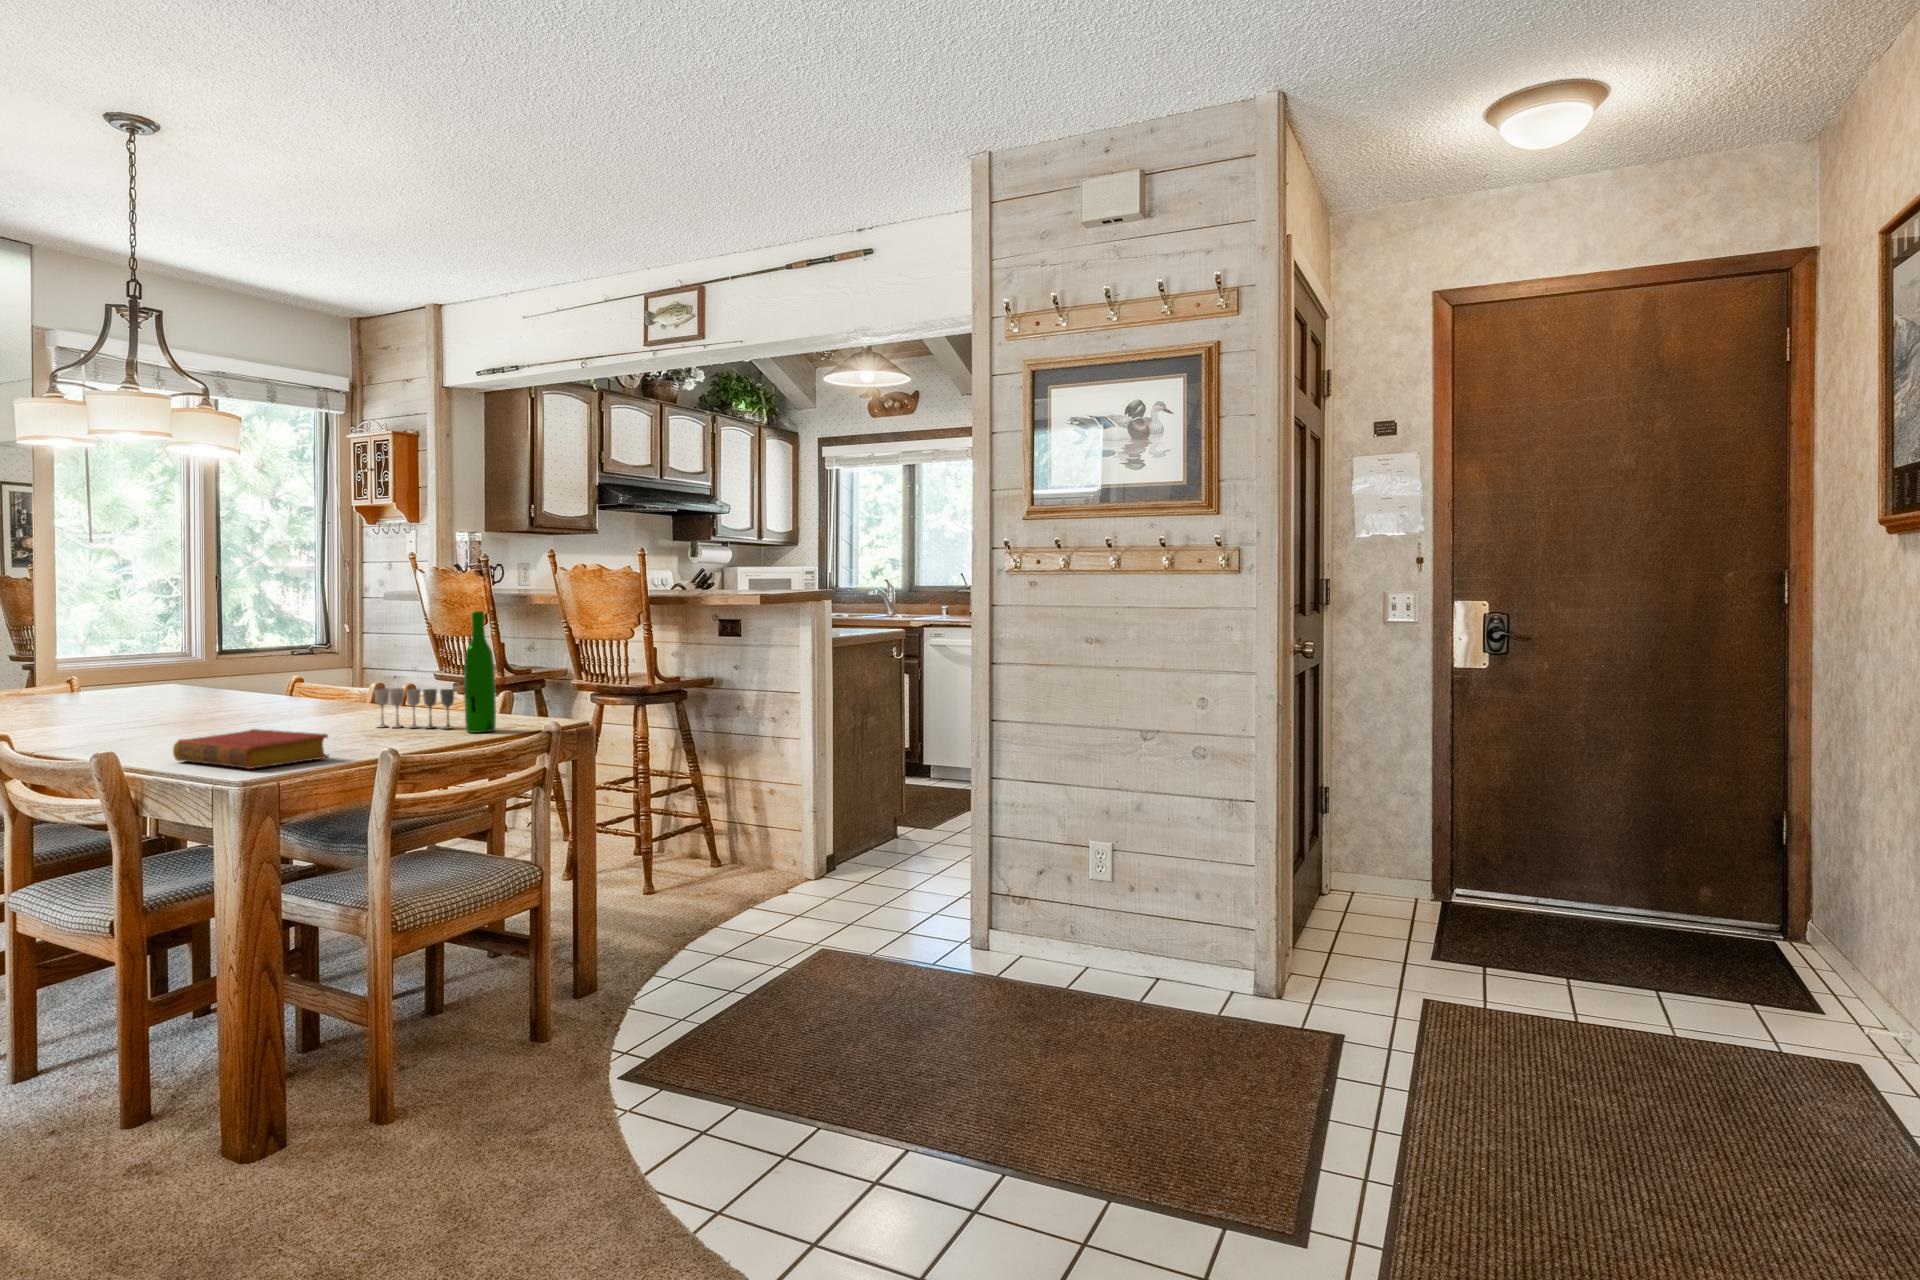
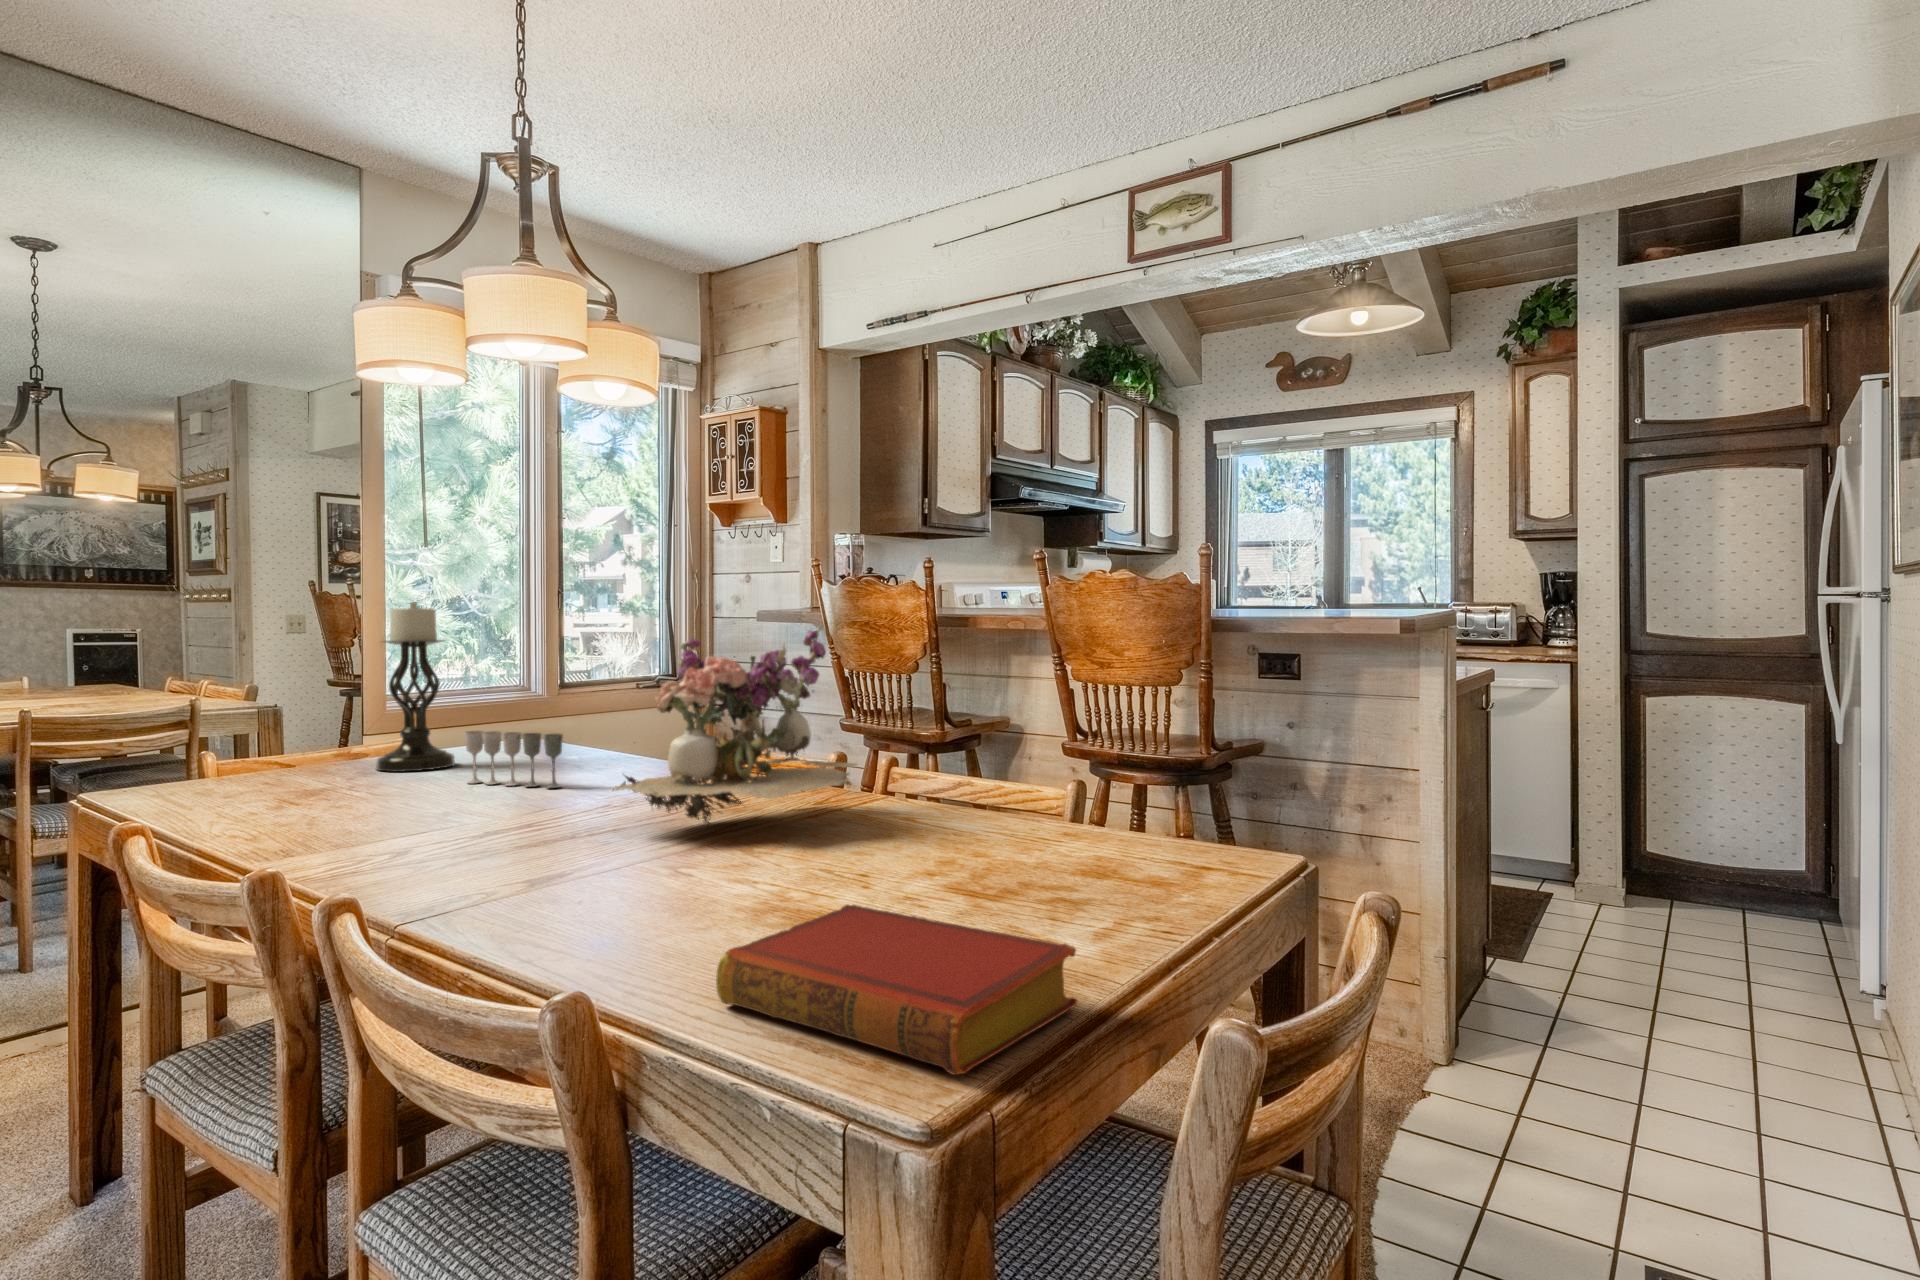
candle holder: none [45,589,107,703] -> present [376,602,455,772]
flower arrangement: none [181,605,353,720] -> present [613,625,857,824]
wine bottle: present [464,611,496,733] -> none [1164,635,1222,886]
wine glass: present [374,688,454,729] -> present [465,731,563,788]

